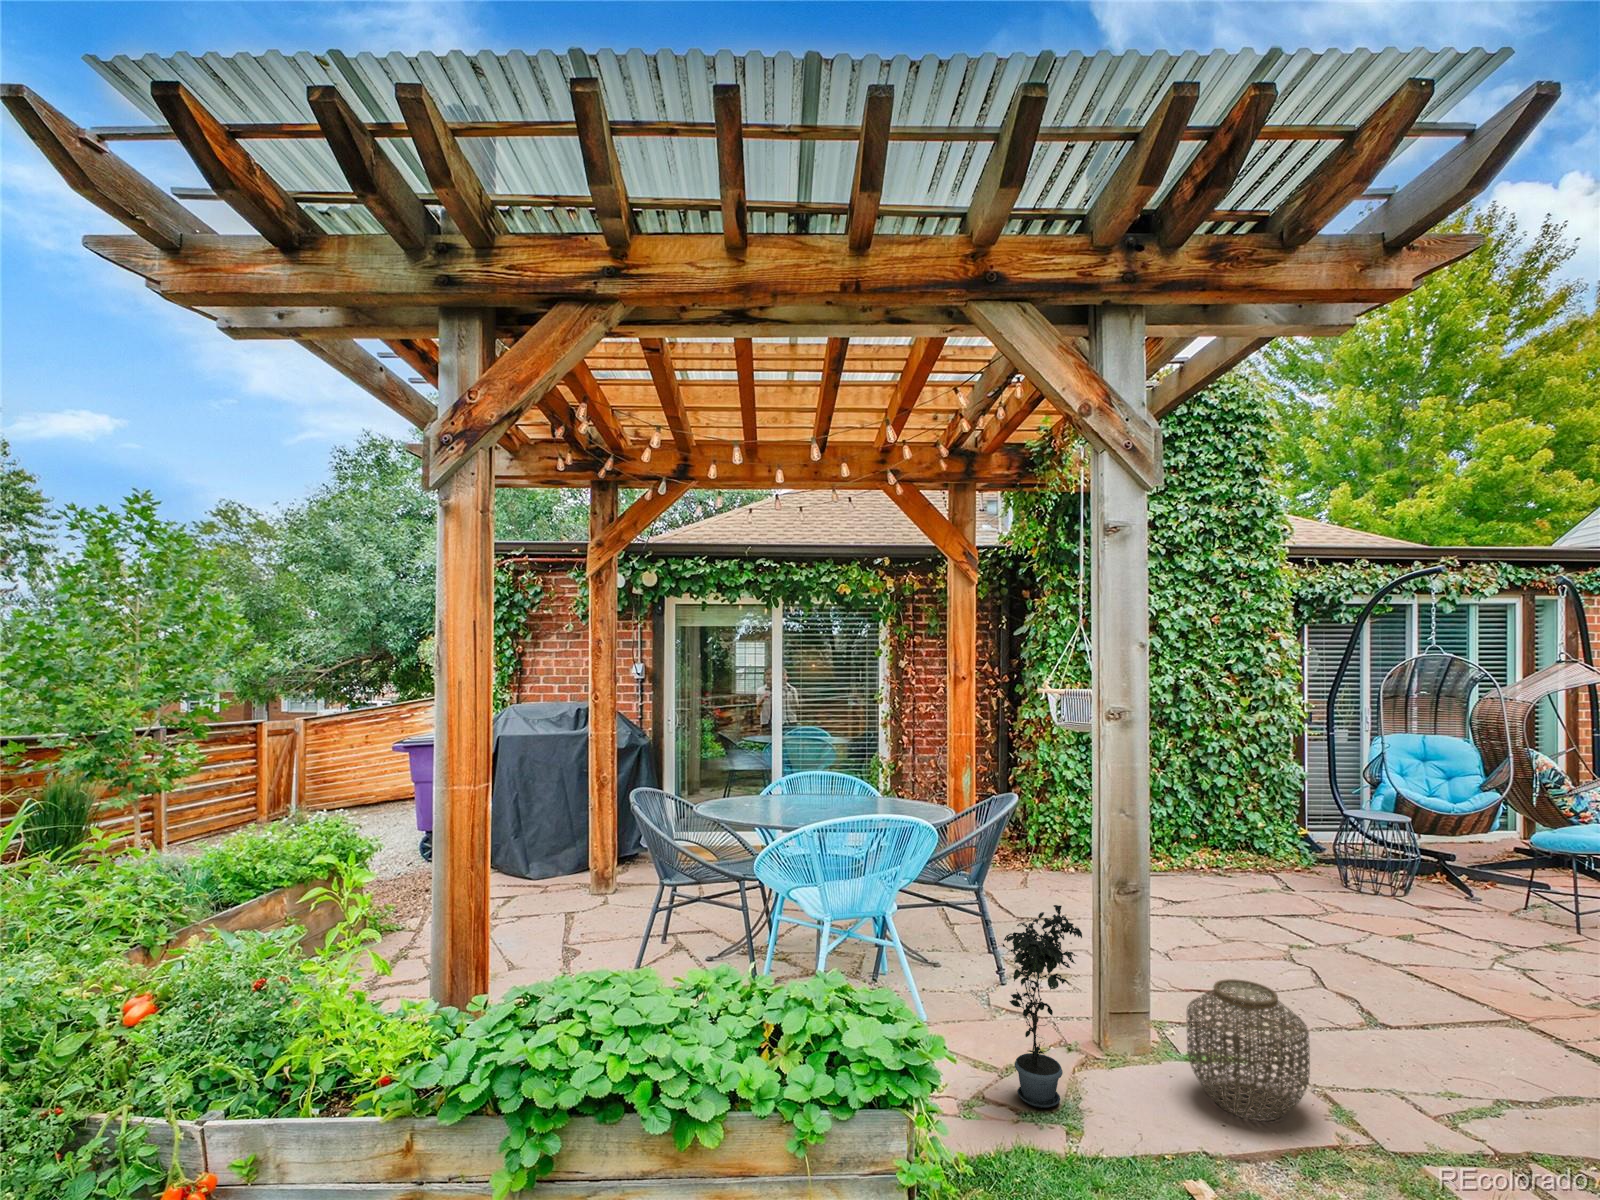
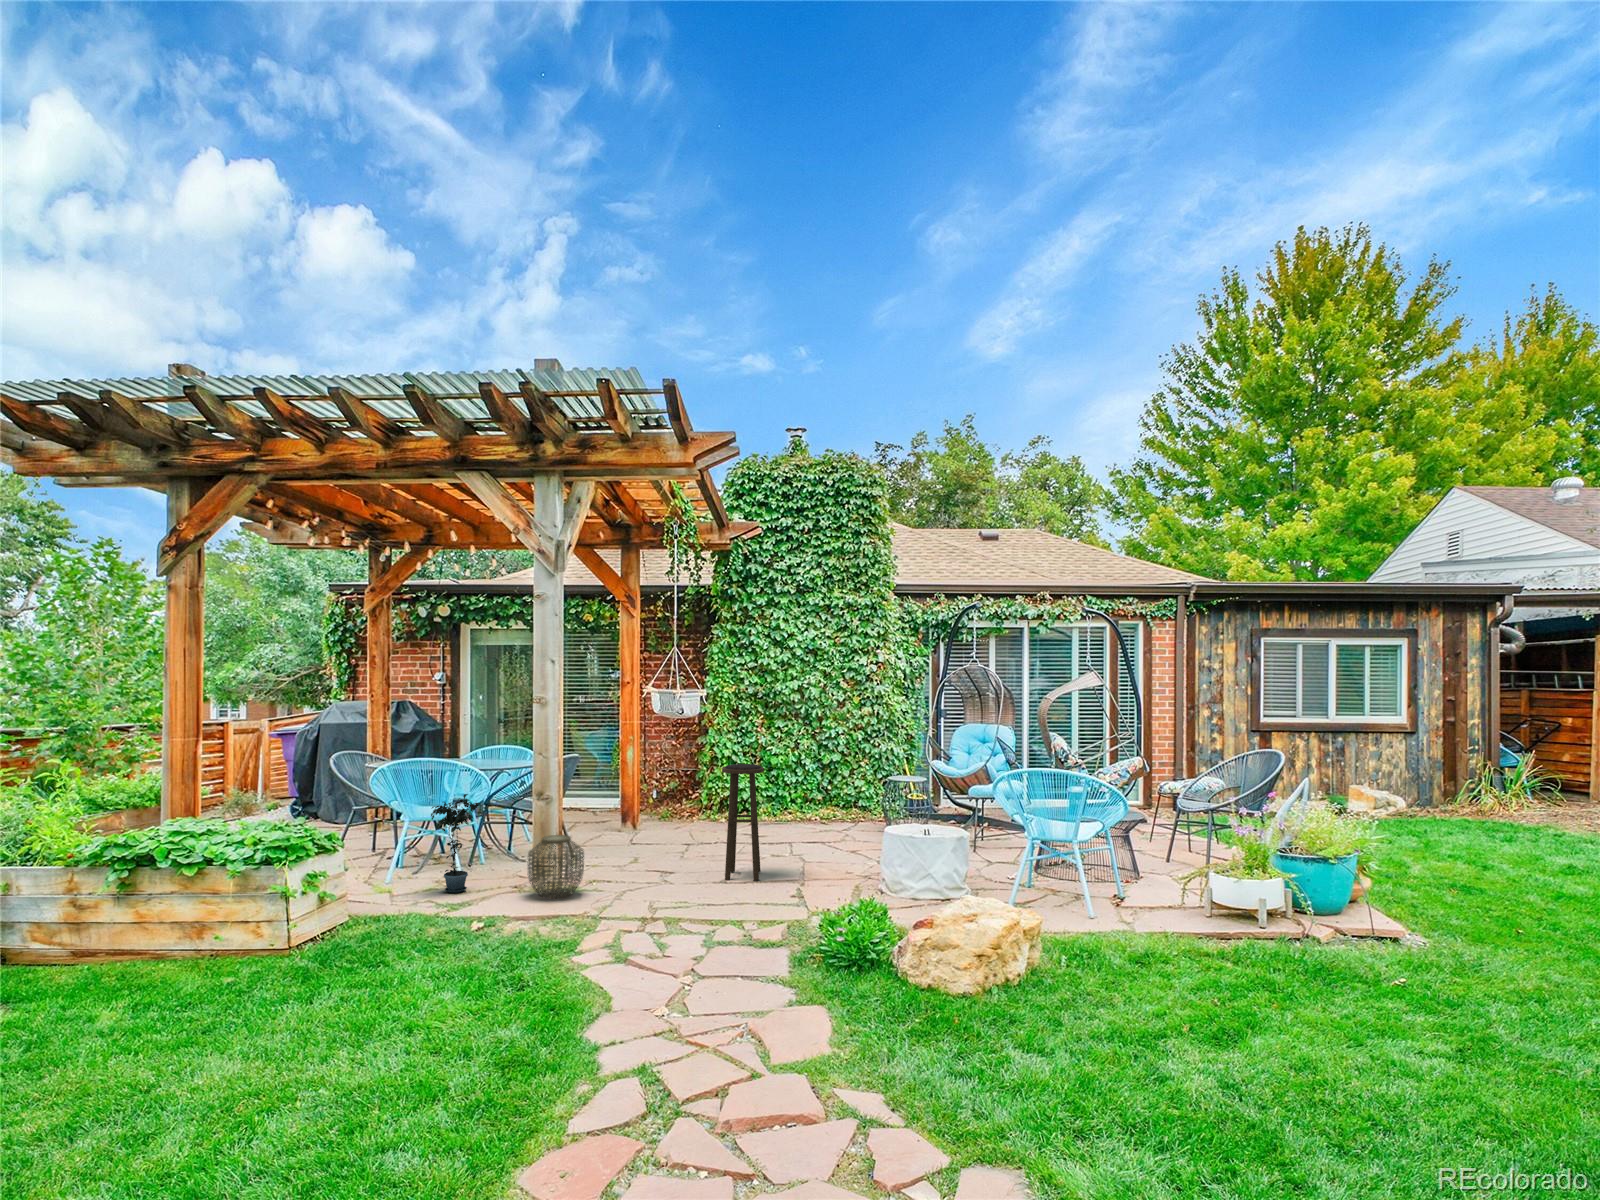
stool: none [1368,818,1476,1030] -> present [722,764,764,881]

